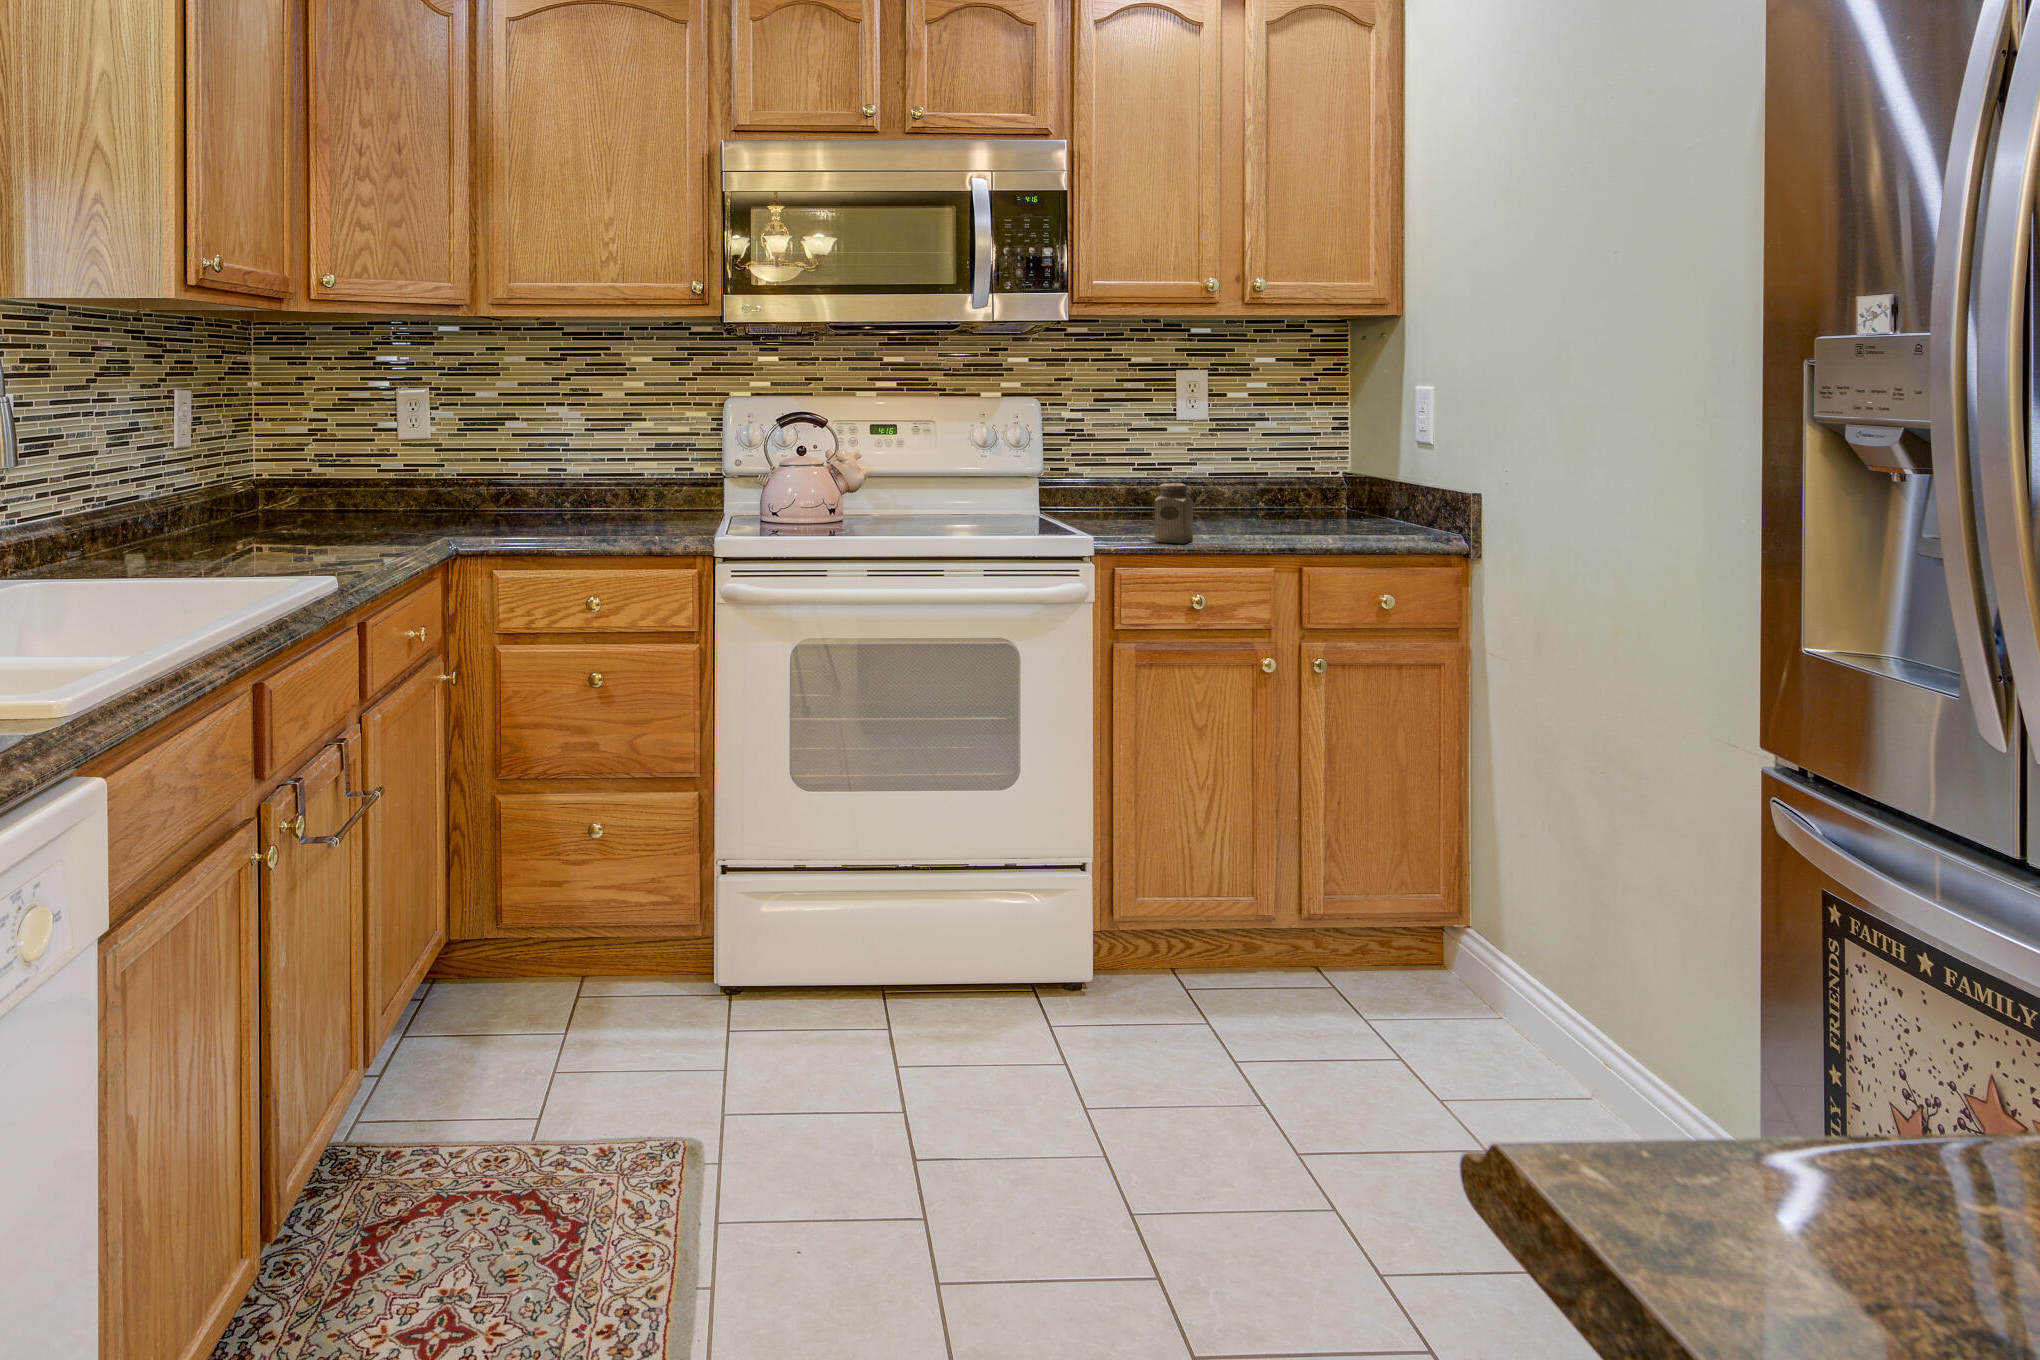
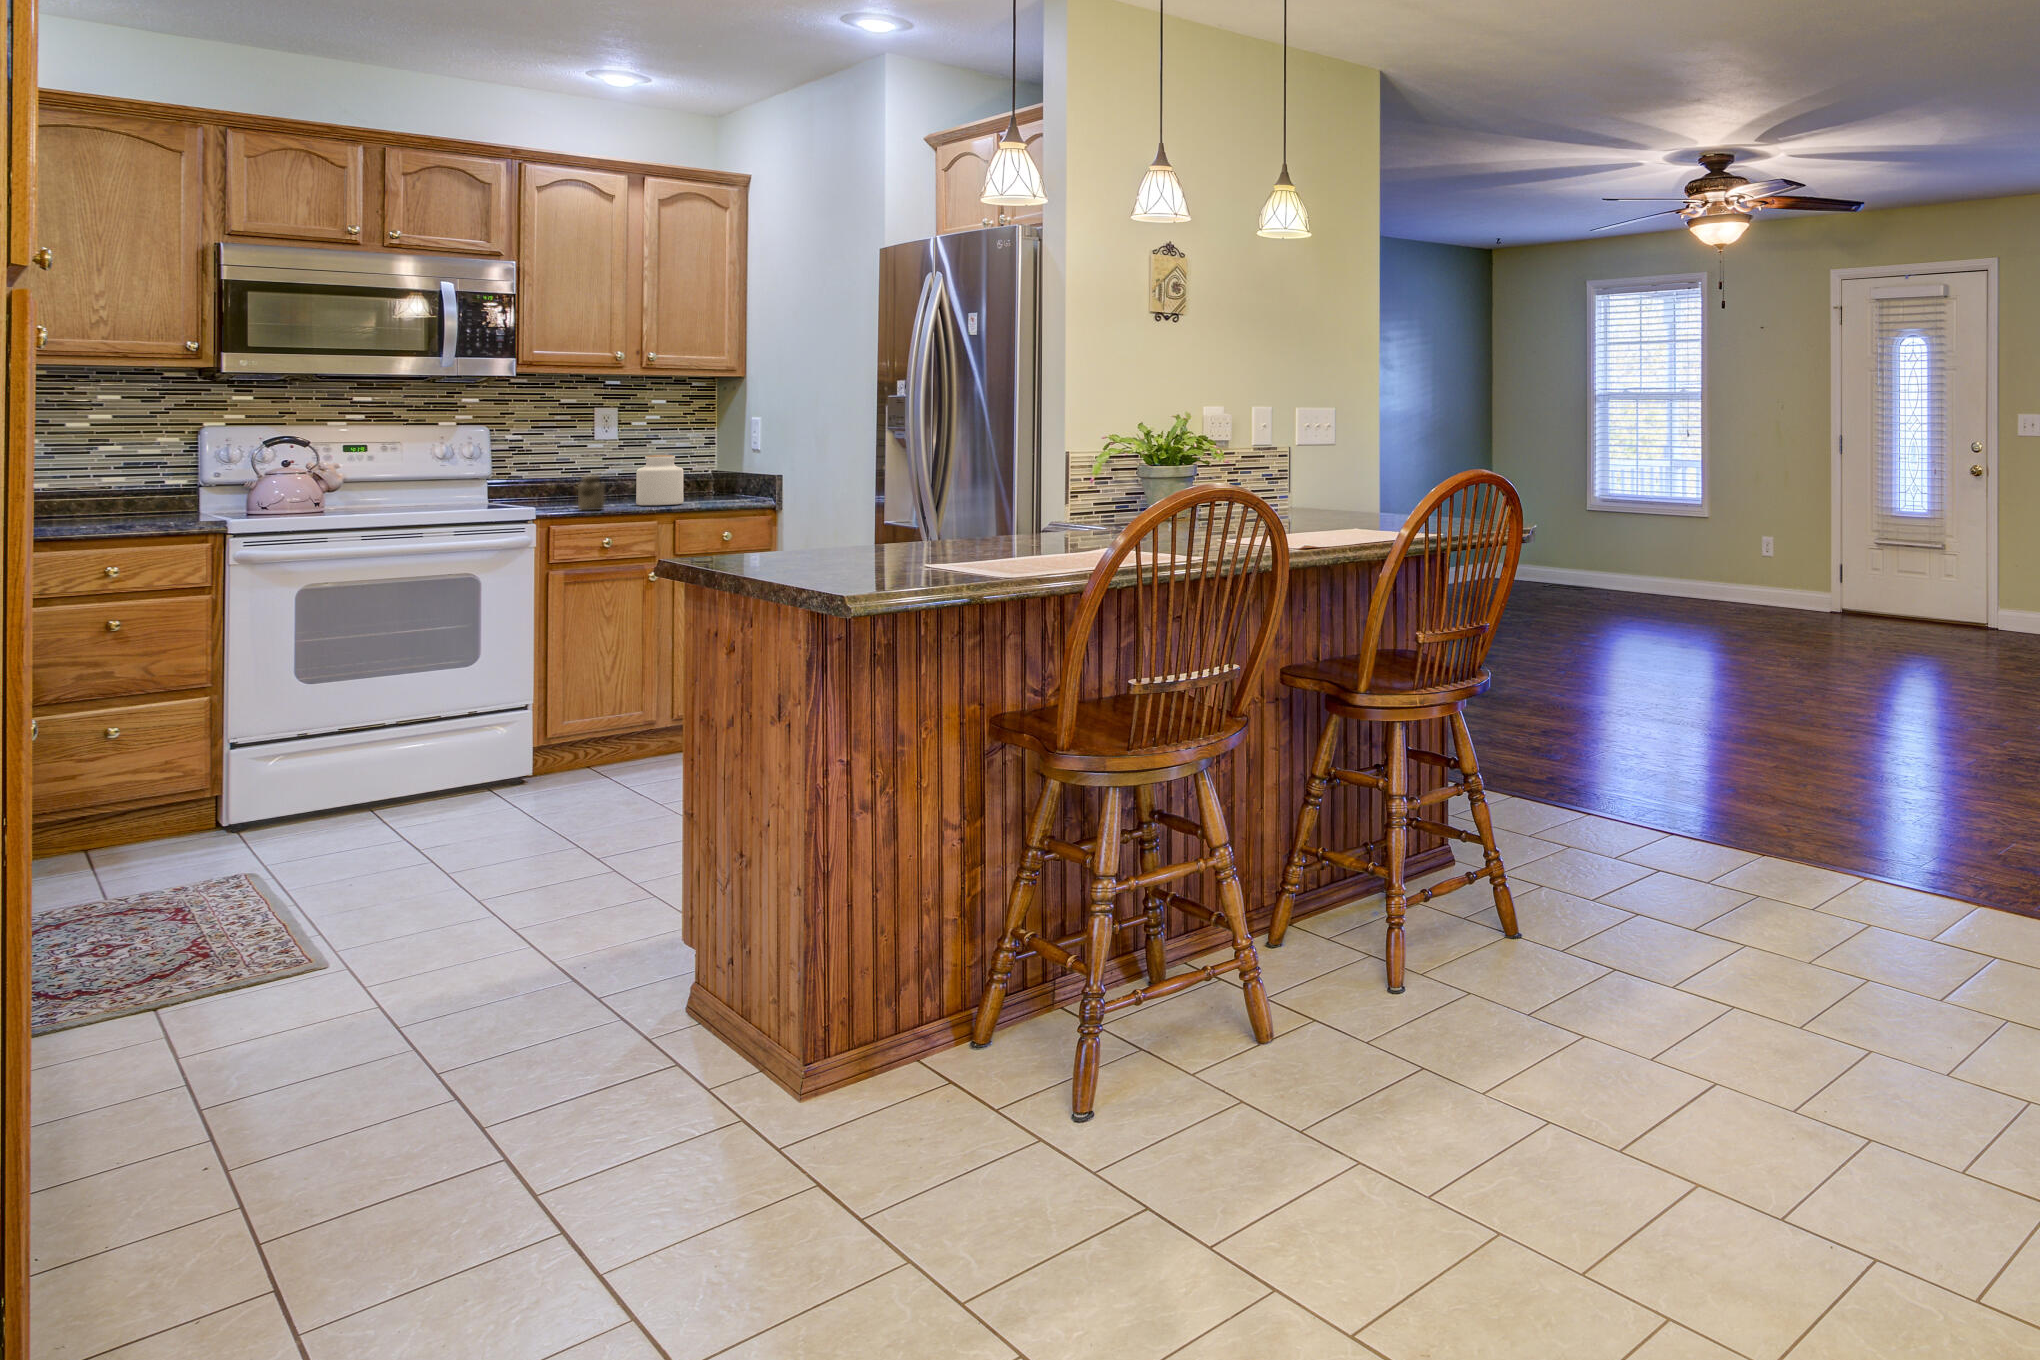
jar: none [1239,449,1311,536] -> present [636,455,683,505]

